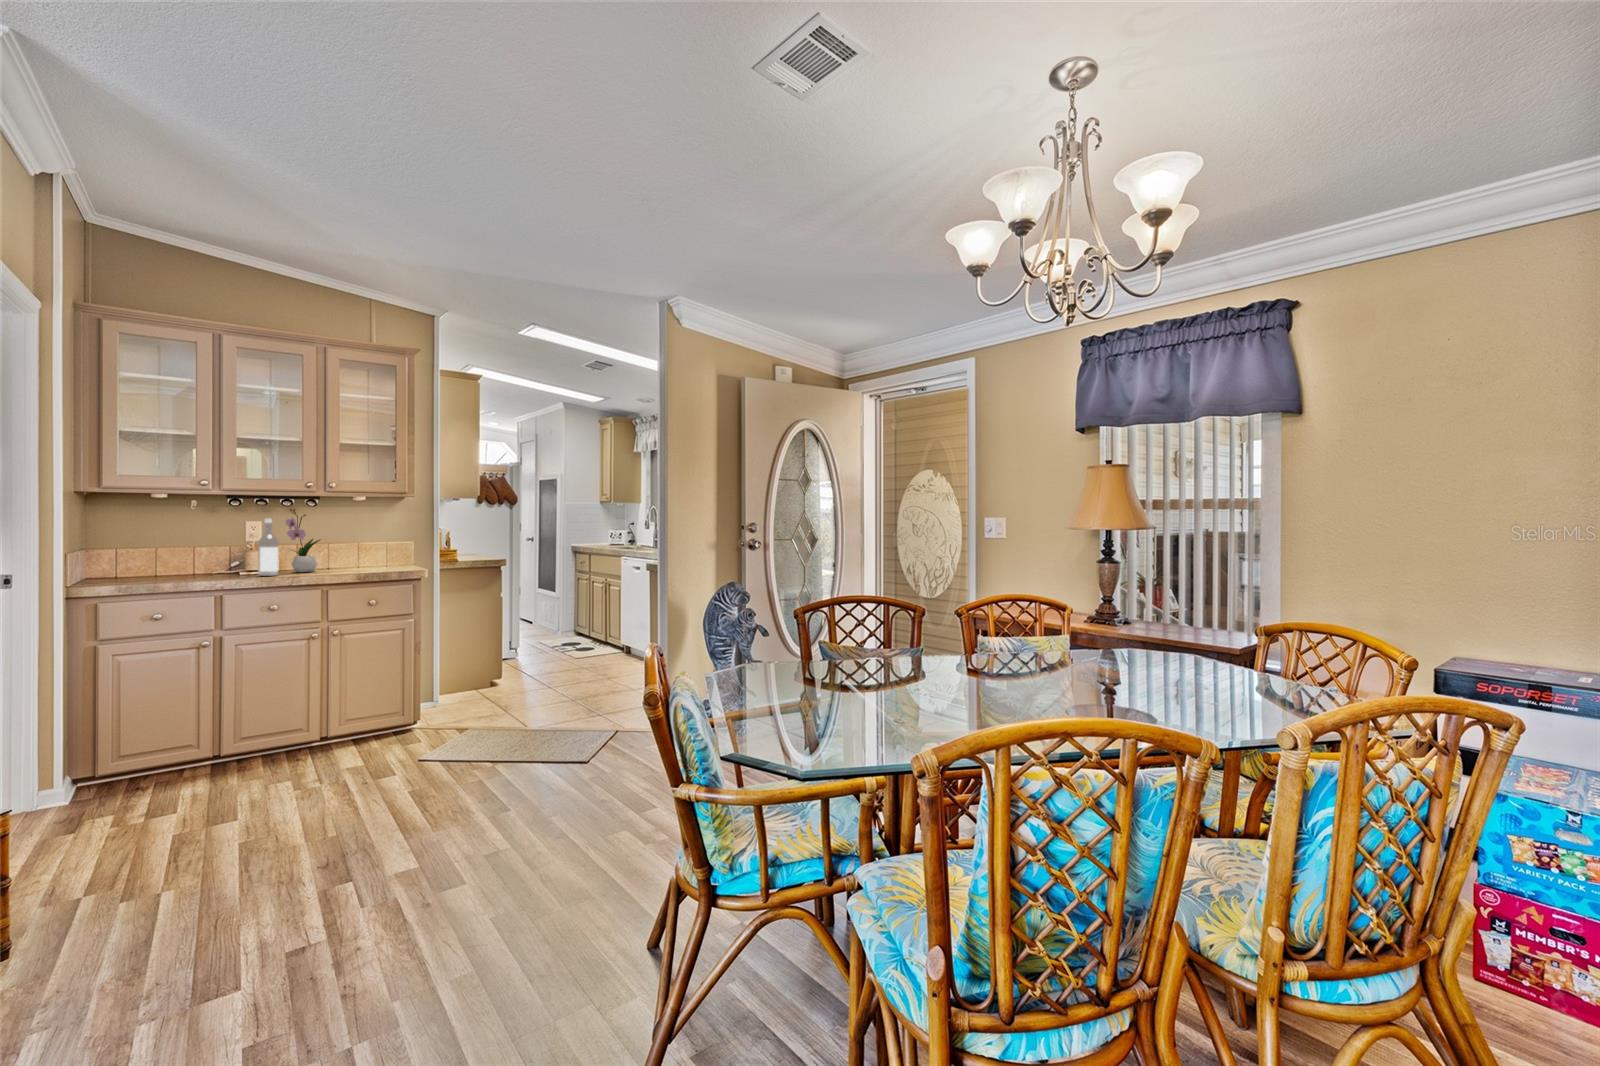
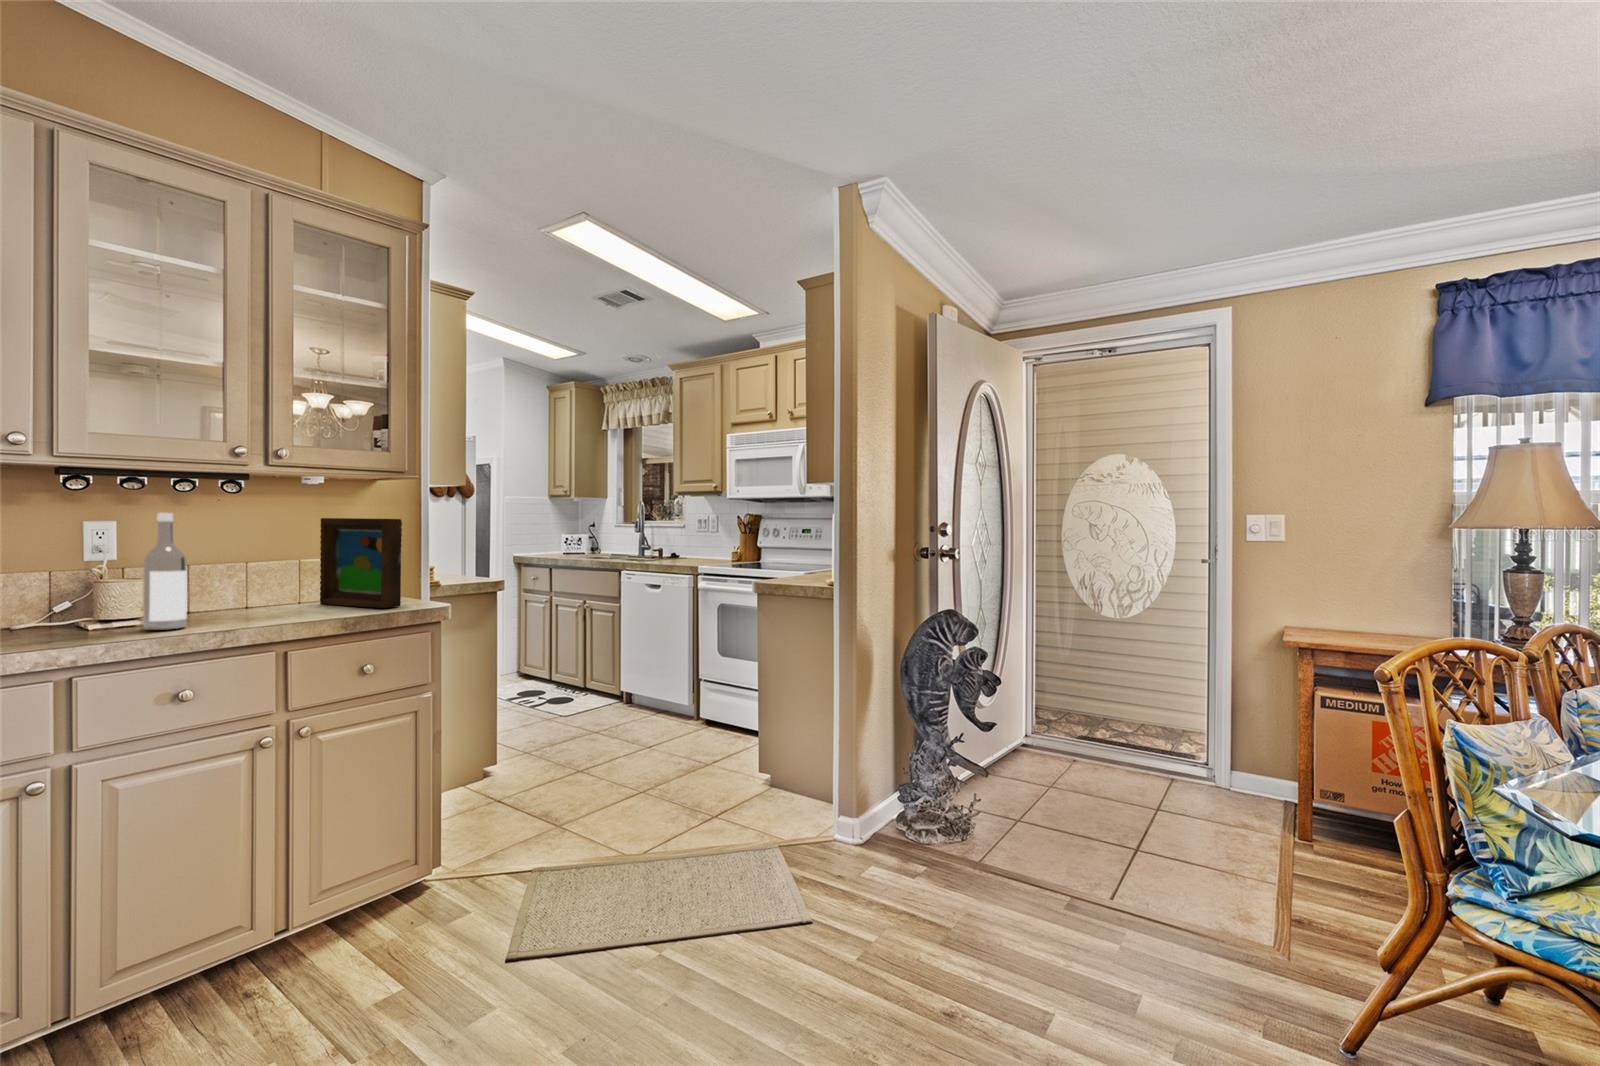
flower arrangement: present [286,509,321,572] -> none [189,494,262,618]
picture frame: none [359,520,394,570] -> present [320,518,402,608]

